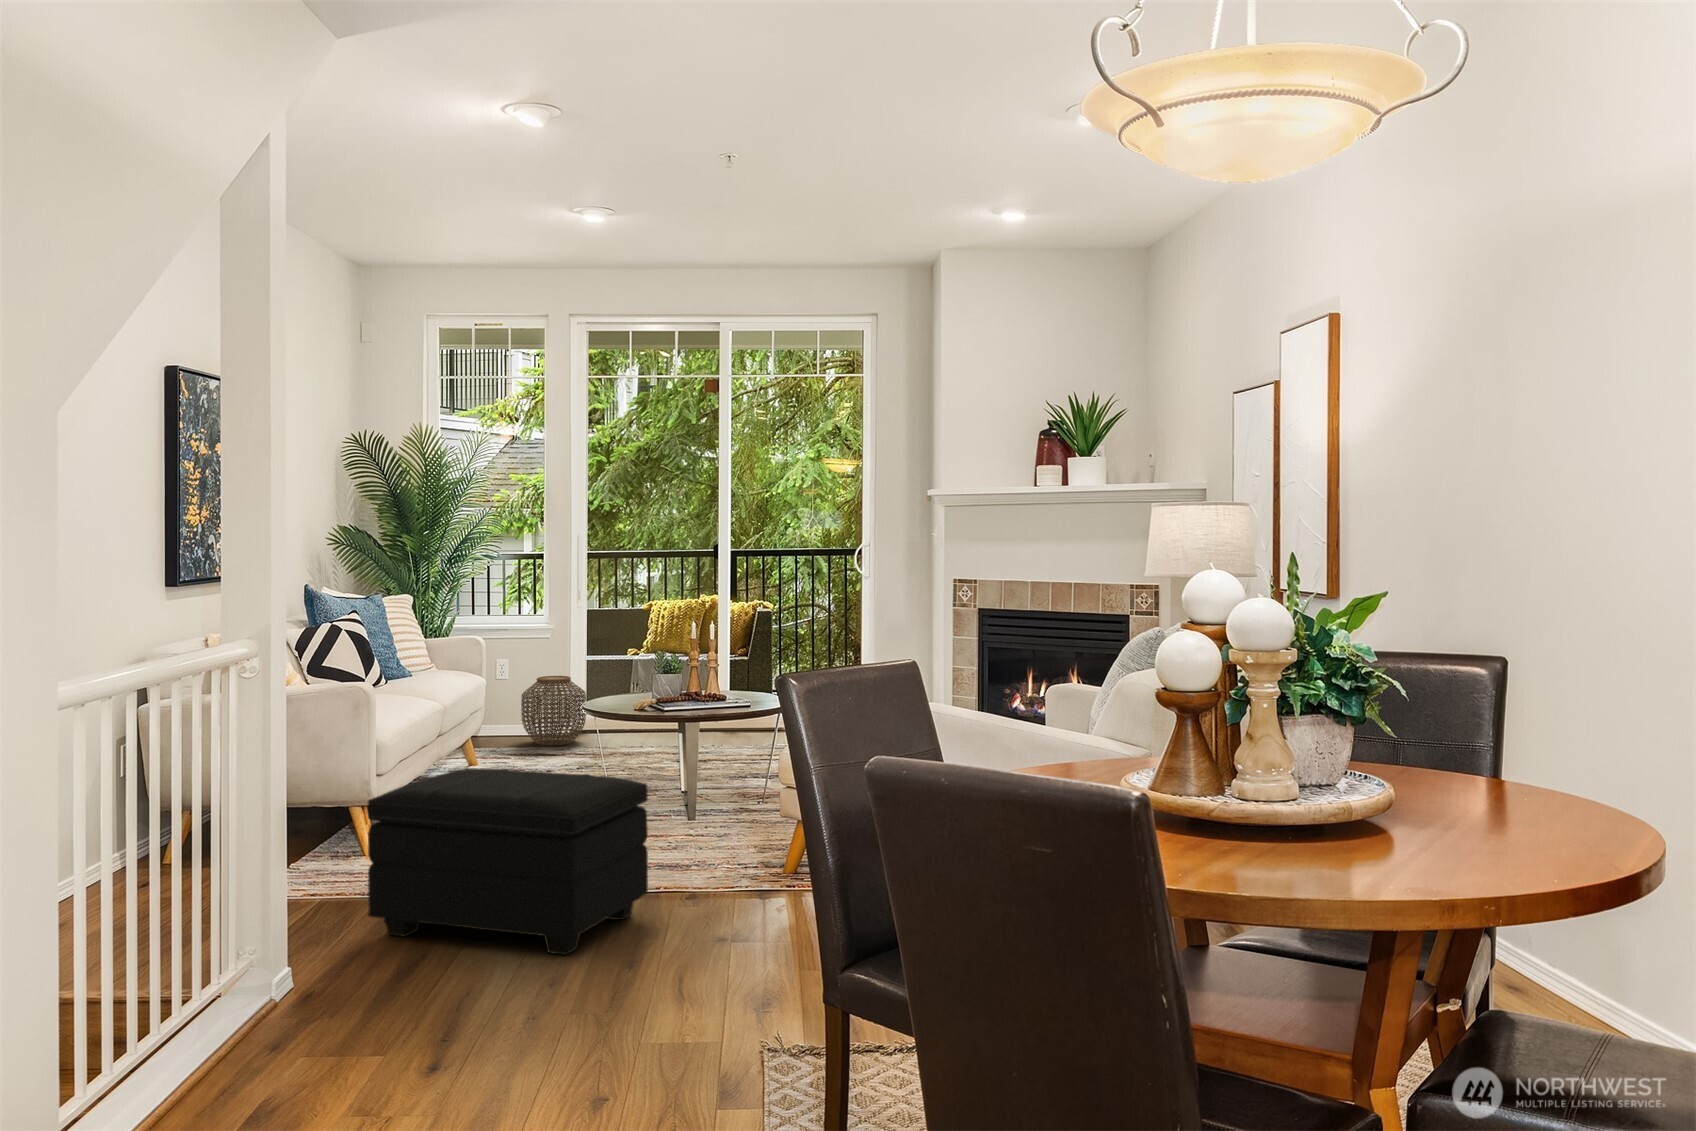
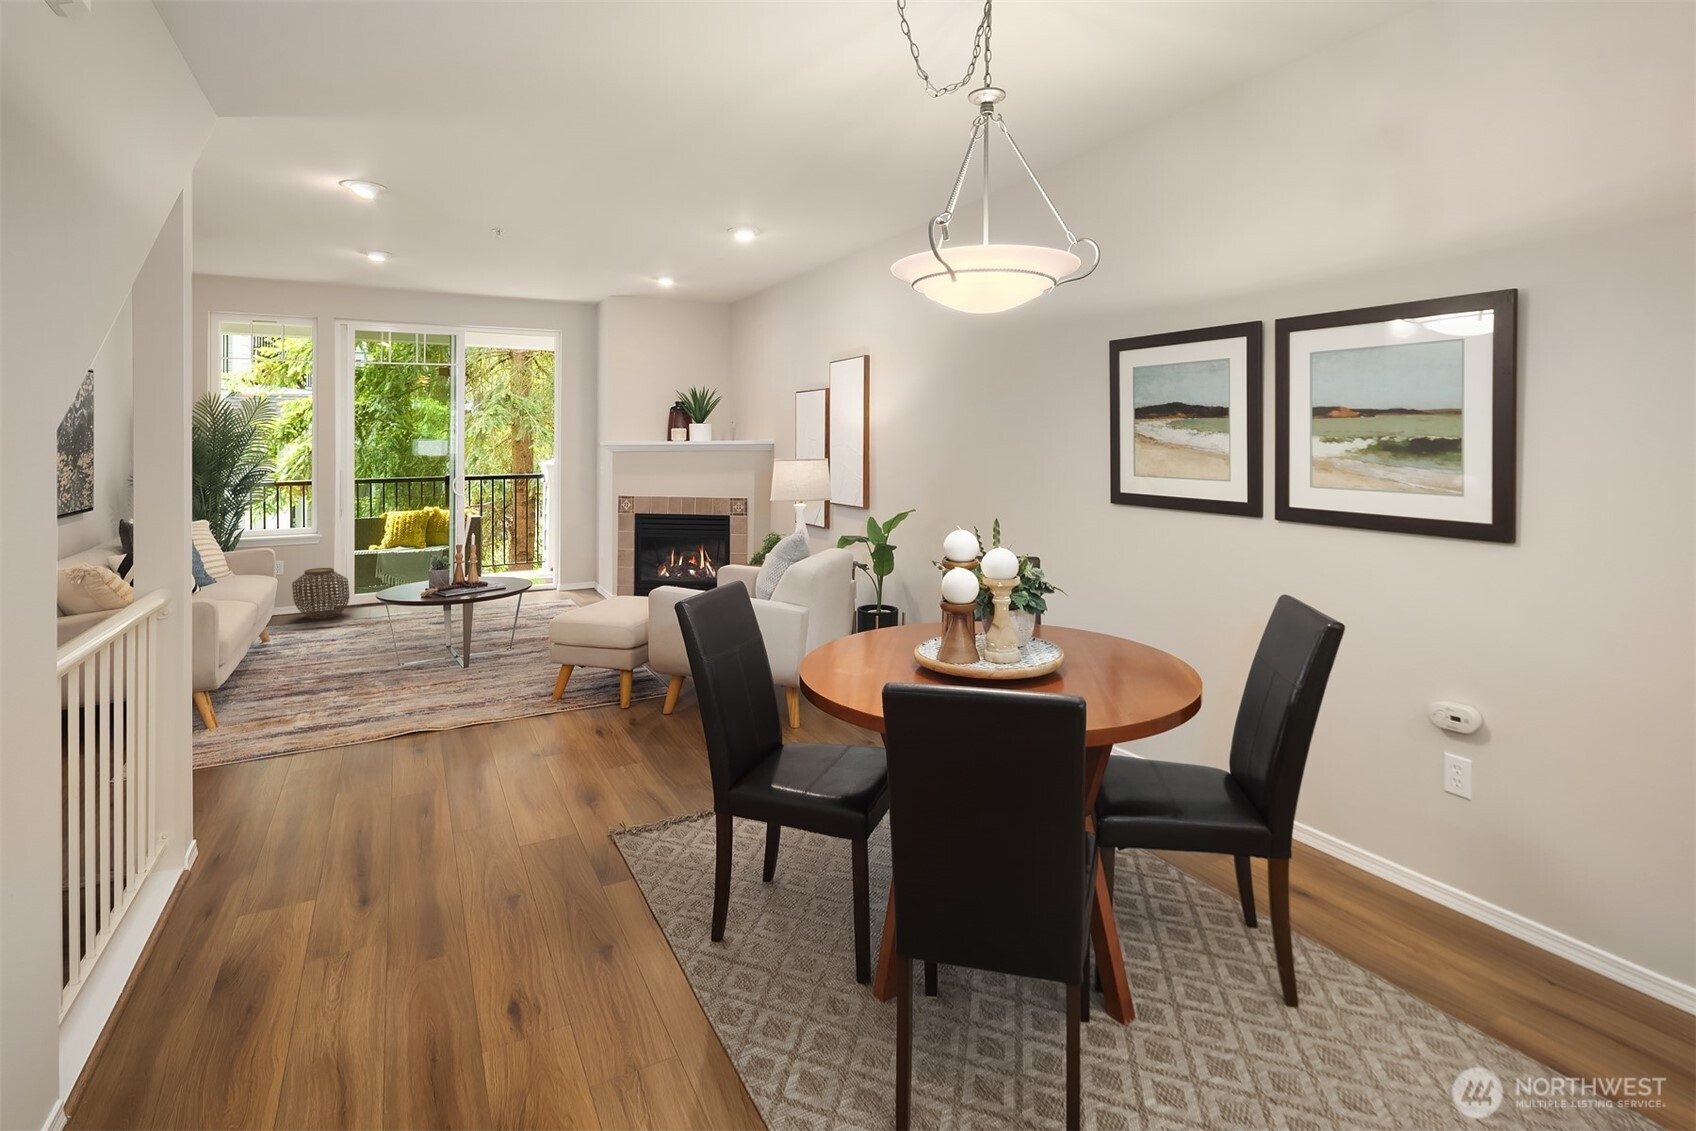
footstool: present [367,768,648,955] -> none [236,657,470,793]

